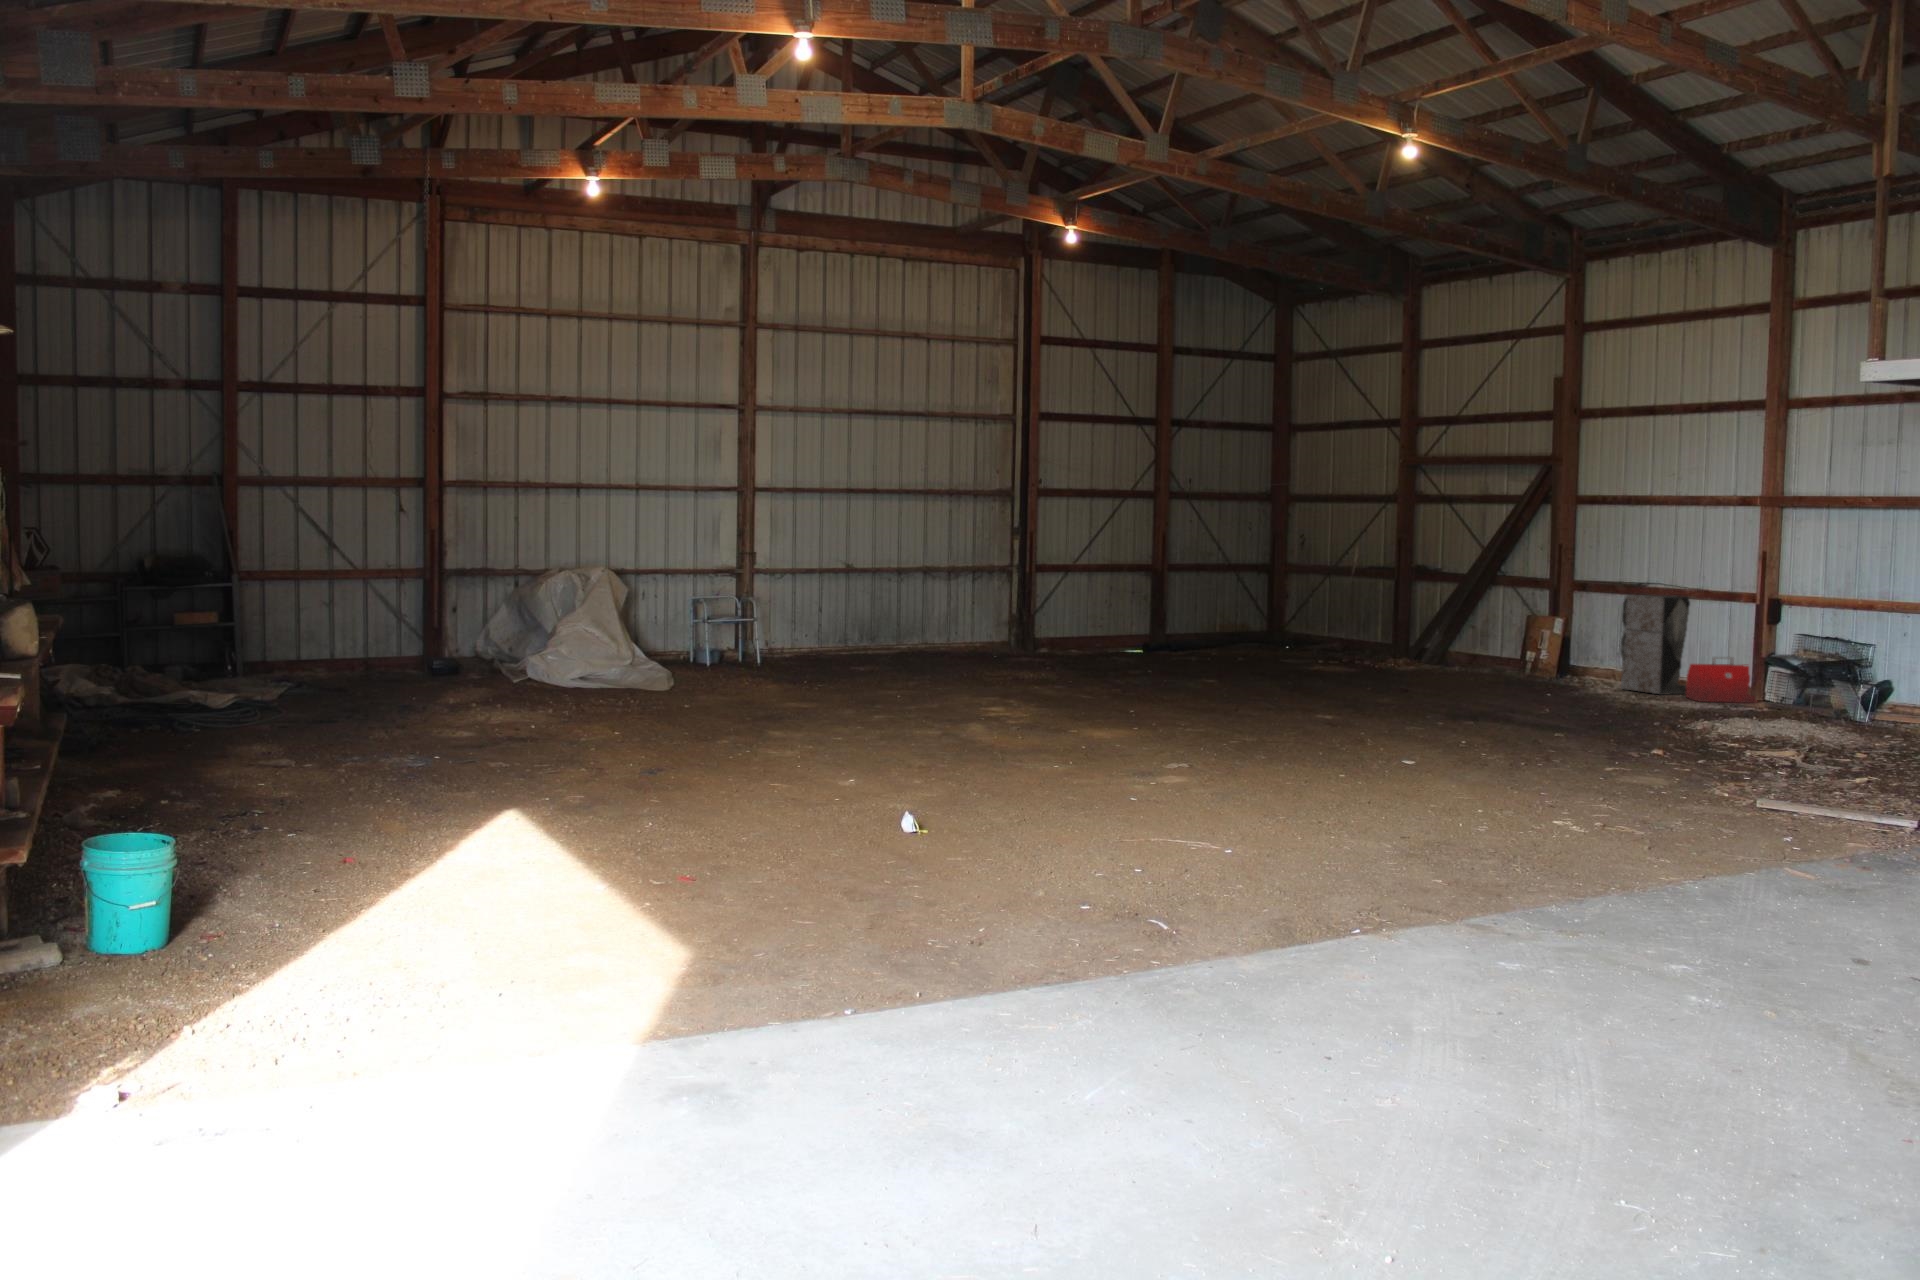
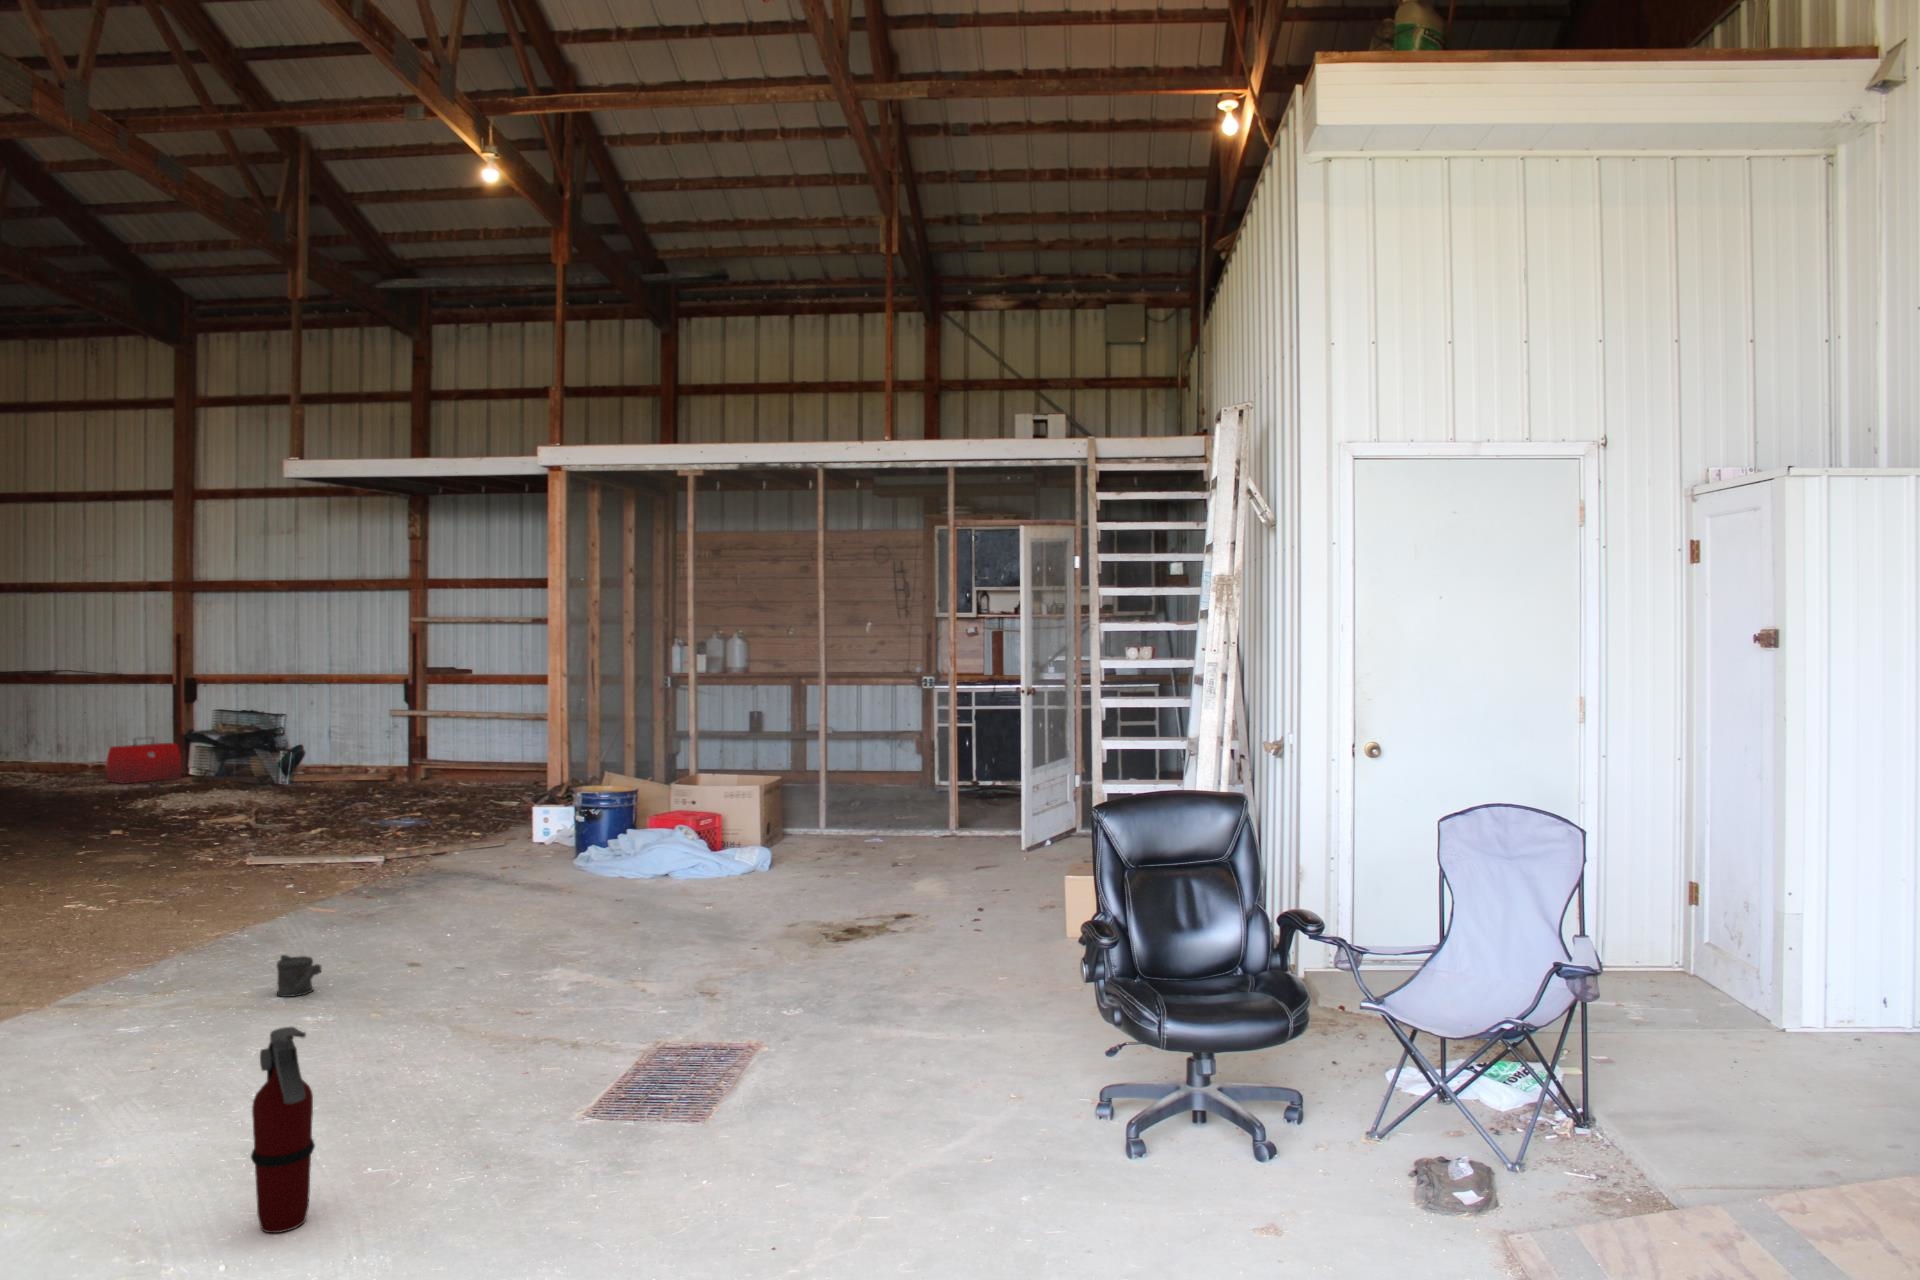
storage cabinet: present [1621,595,1690,695] -> none [27,679,115,782]
watering can: none [1707,903,1748,950] -> present [277,955,321,997]
fire extinguisher: none [1552,965,1611,1155] -> present [251,1027,315,1233]

